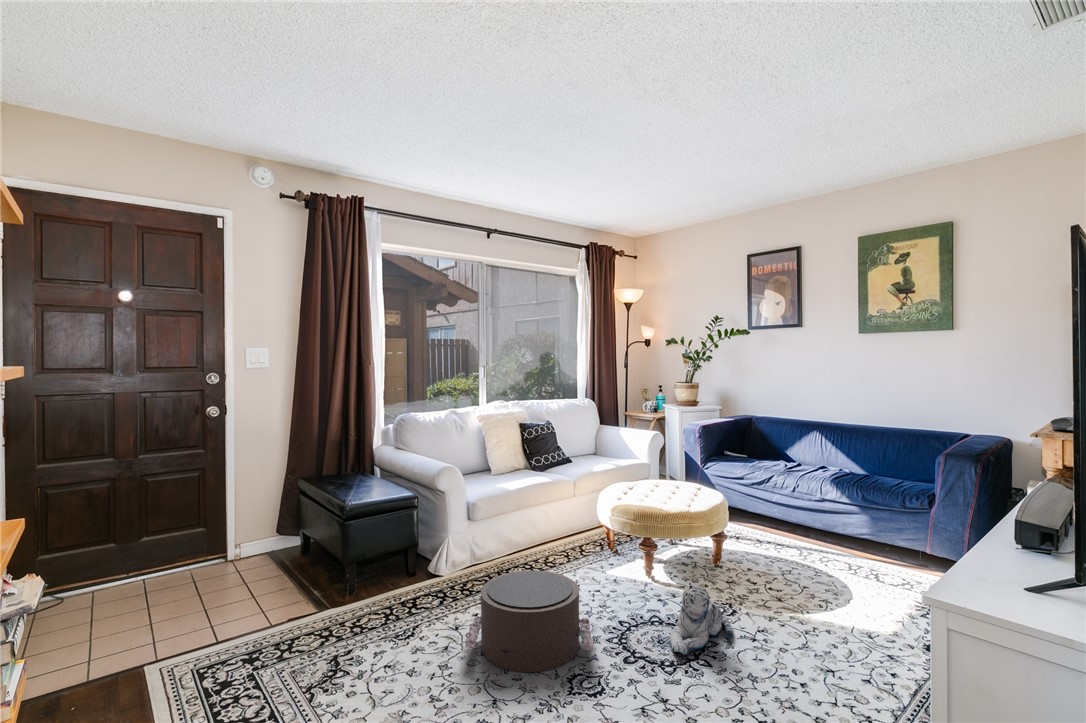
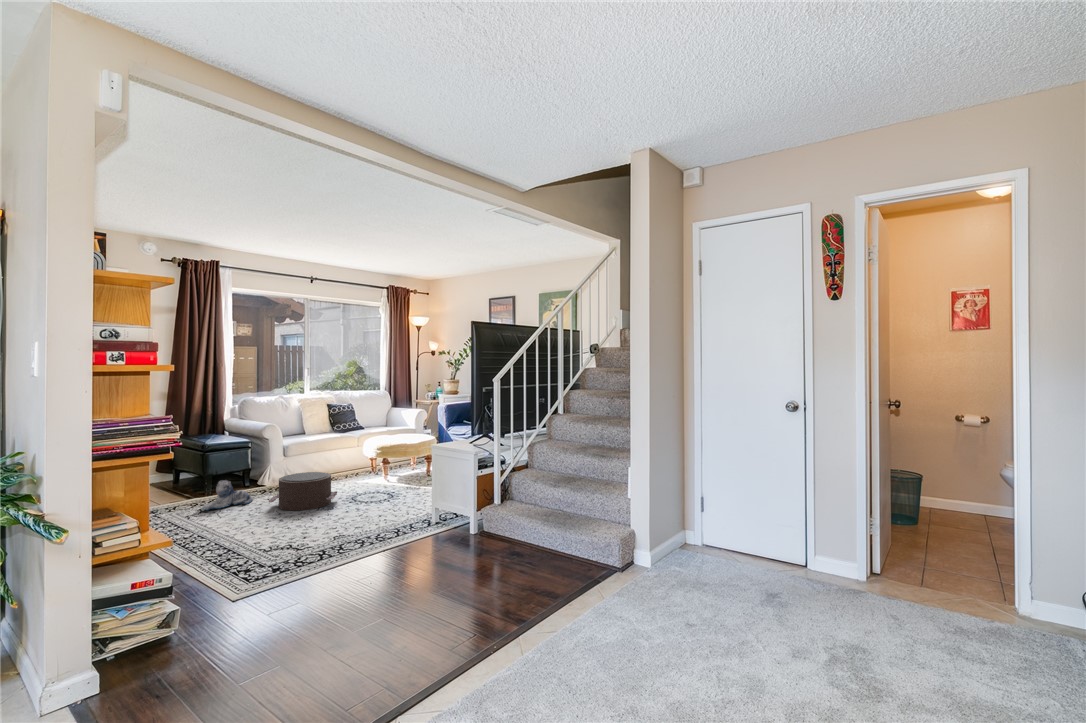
plush toy: present [670,585,733,655] -> present [202,480,253,510]

